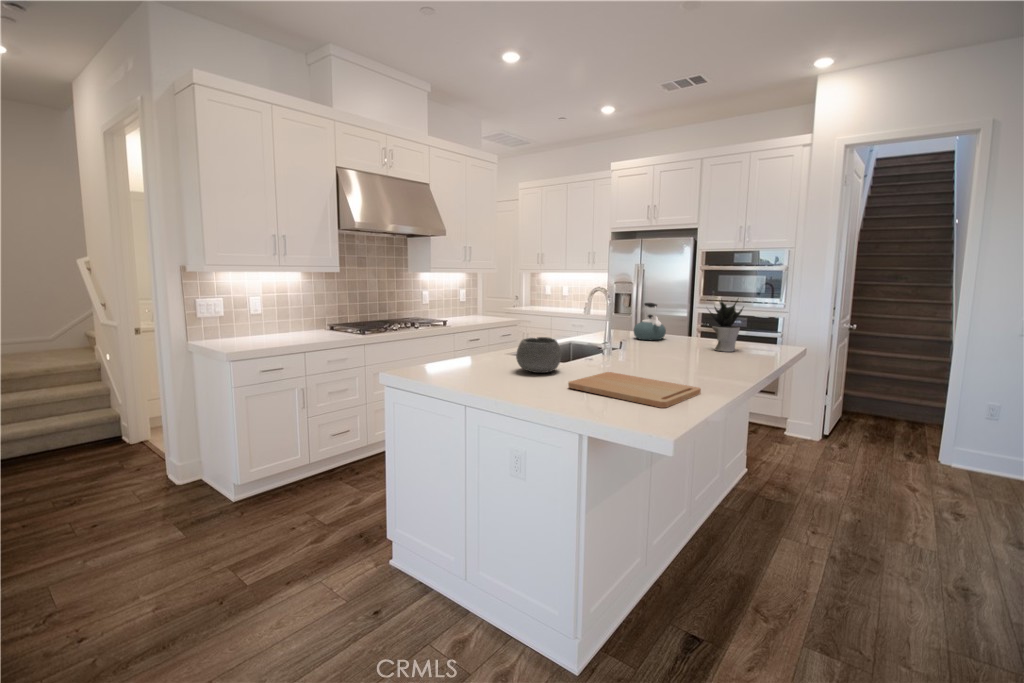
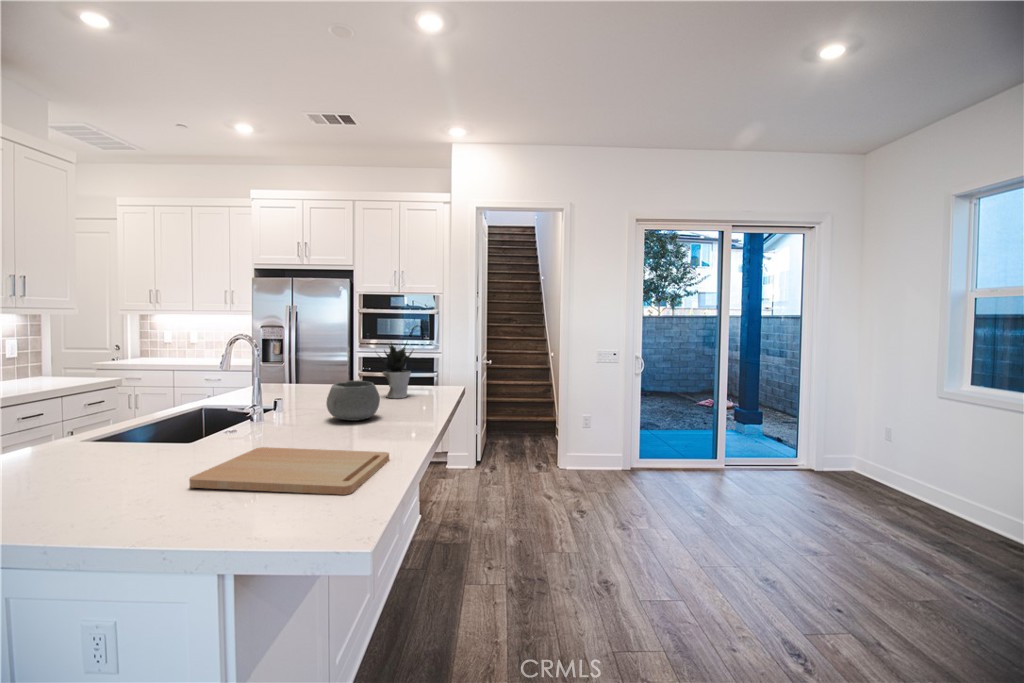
kettle: present [634,303,666,340] -> none [290,348,329,393]
bowl: present [516,337,562,373] -> present [326,380,380,421]

